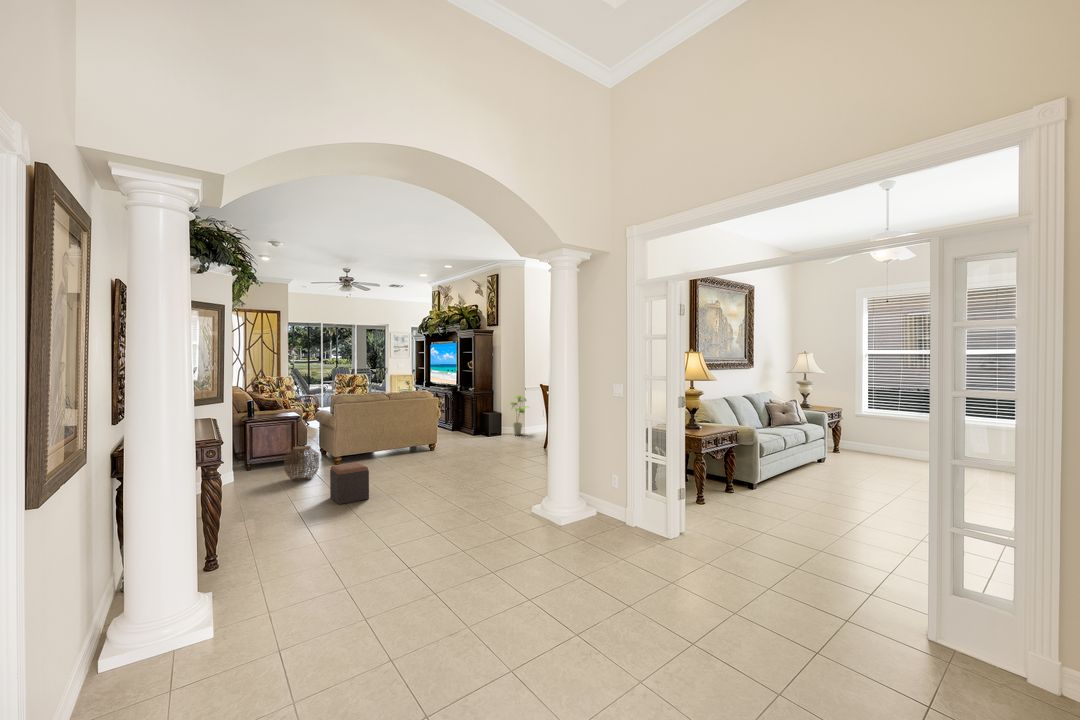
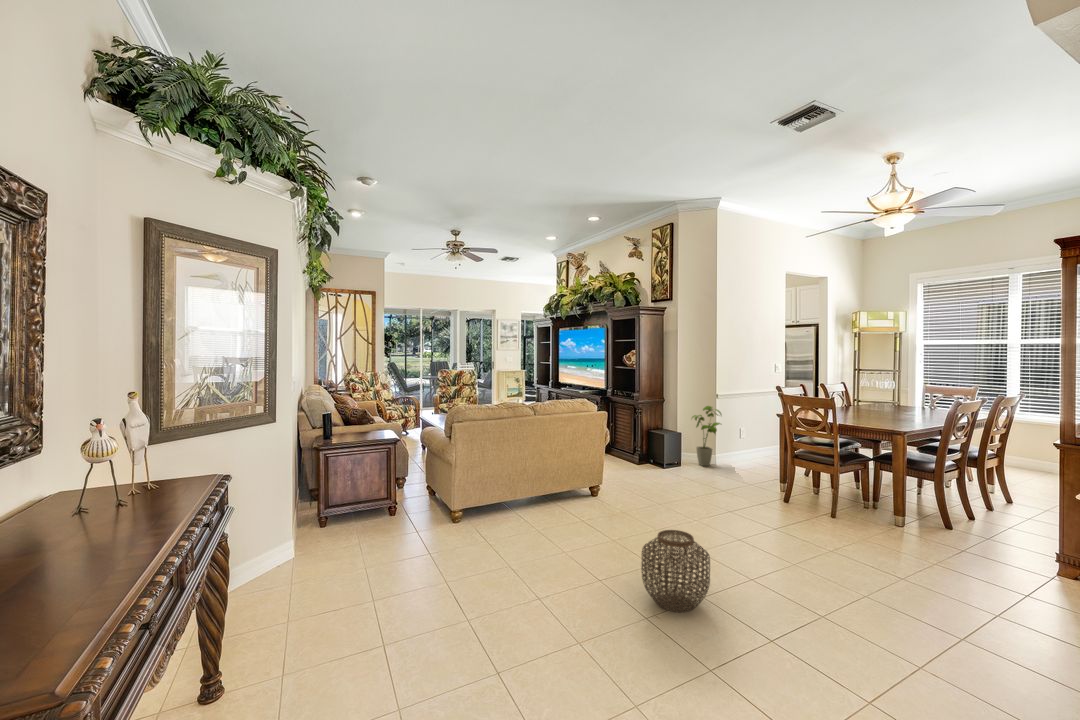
woven basket: present [284,446,319,481] -> present [641,530,710,612]
footstool: present [330,462,369,504] -> none [463,556,543,662]

